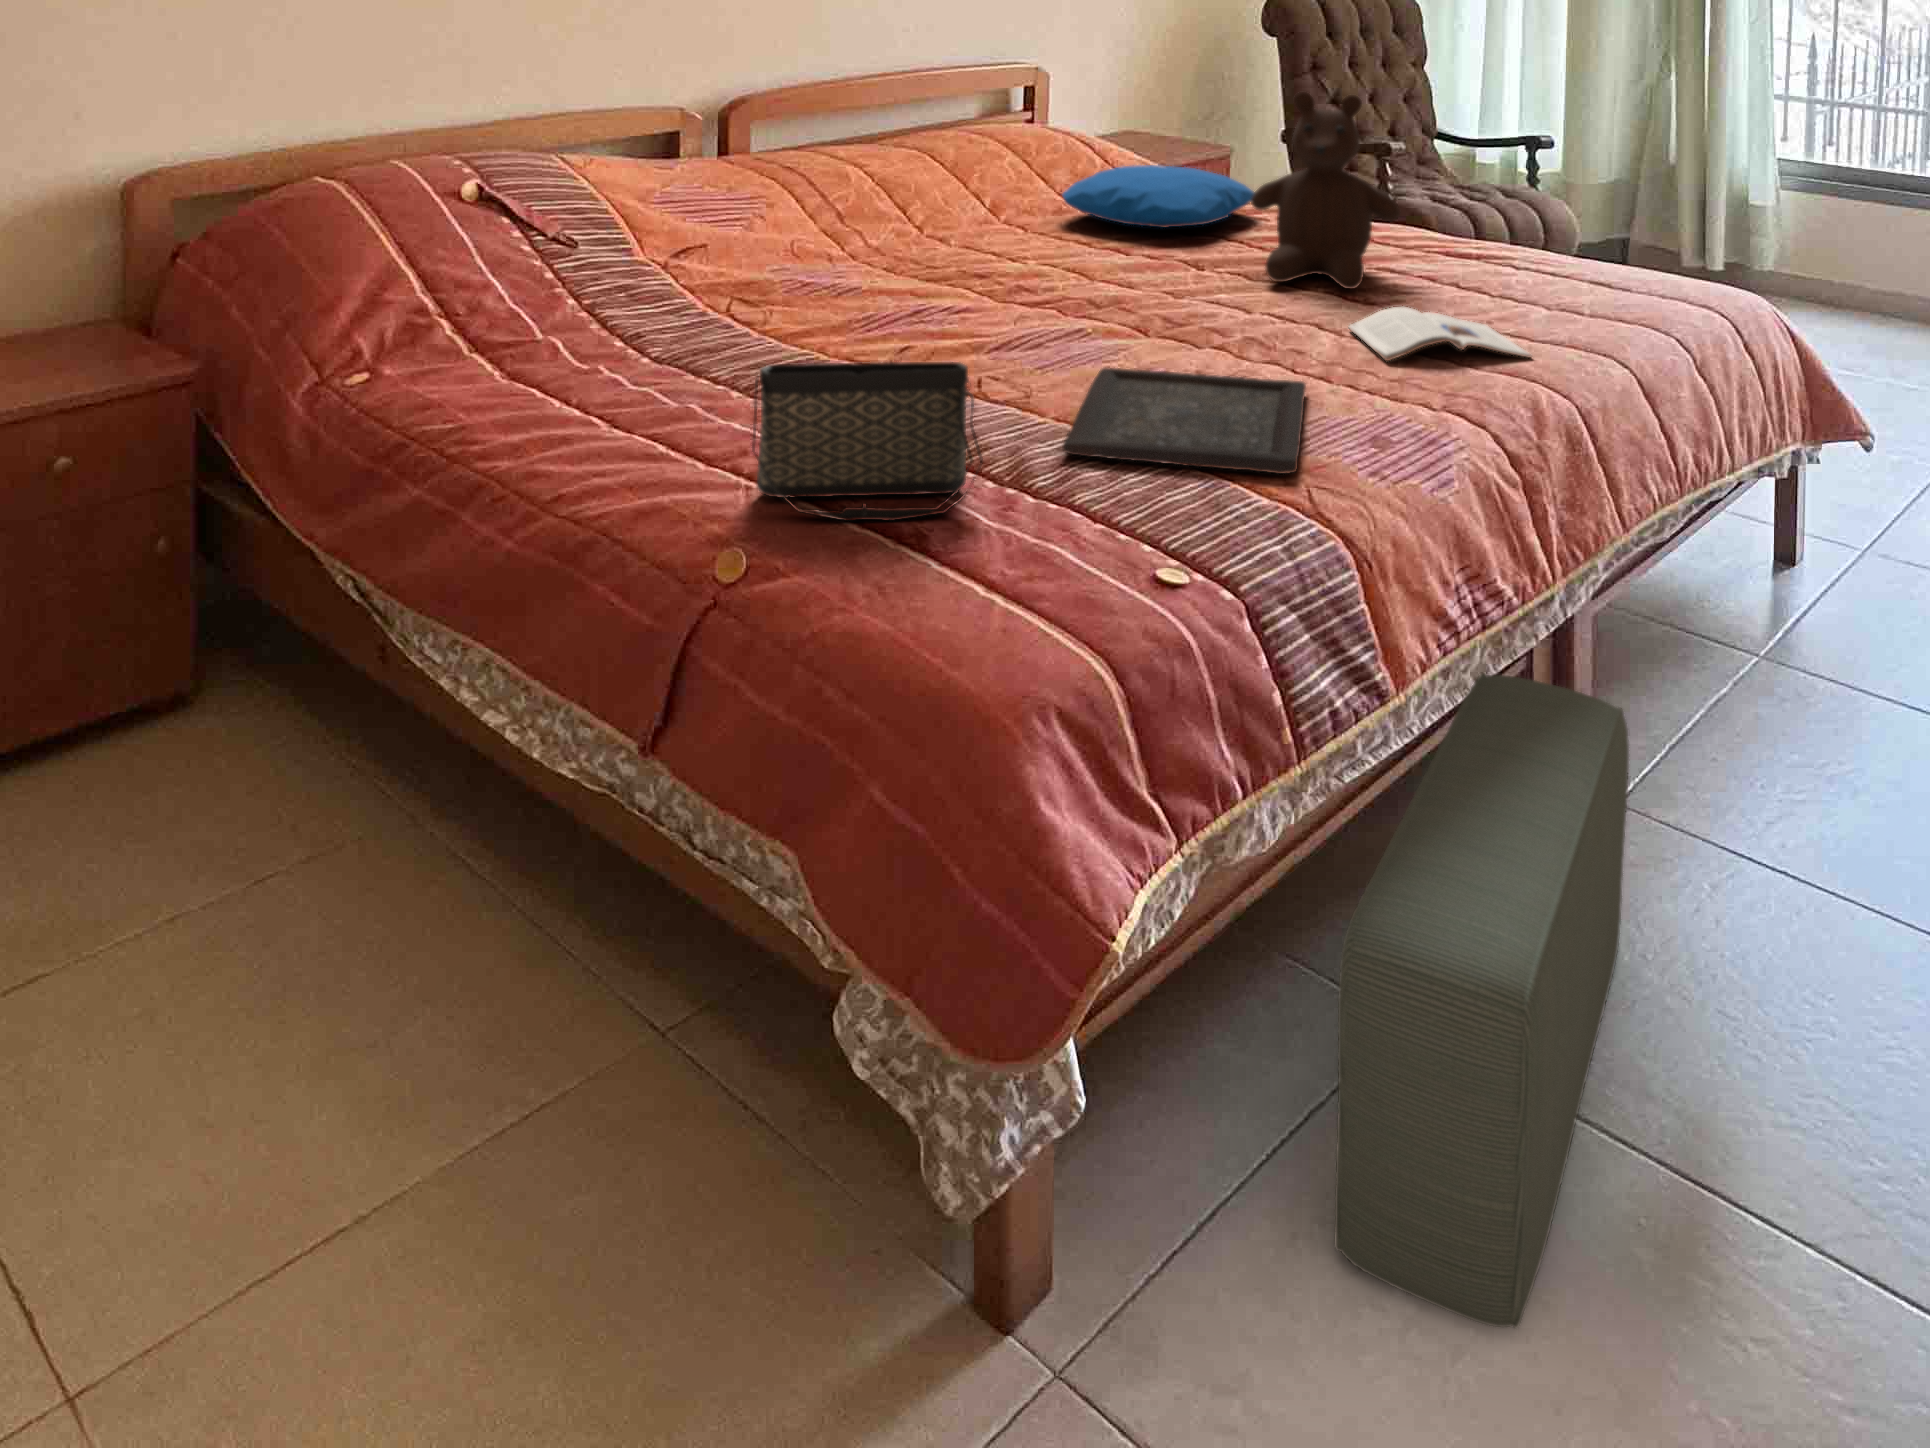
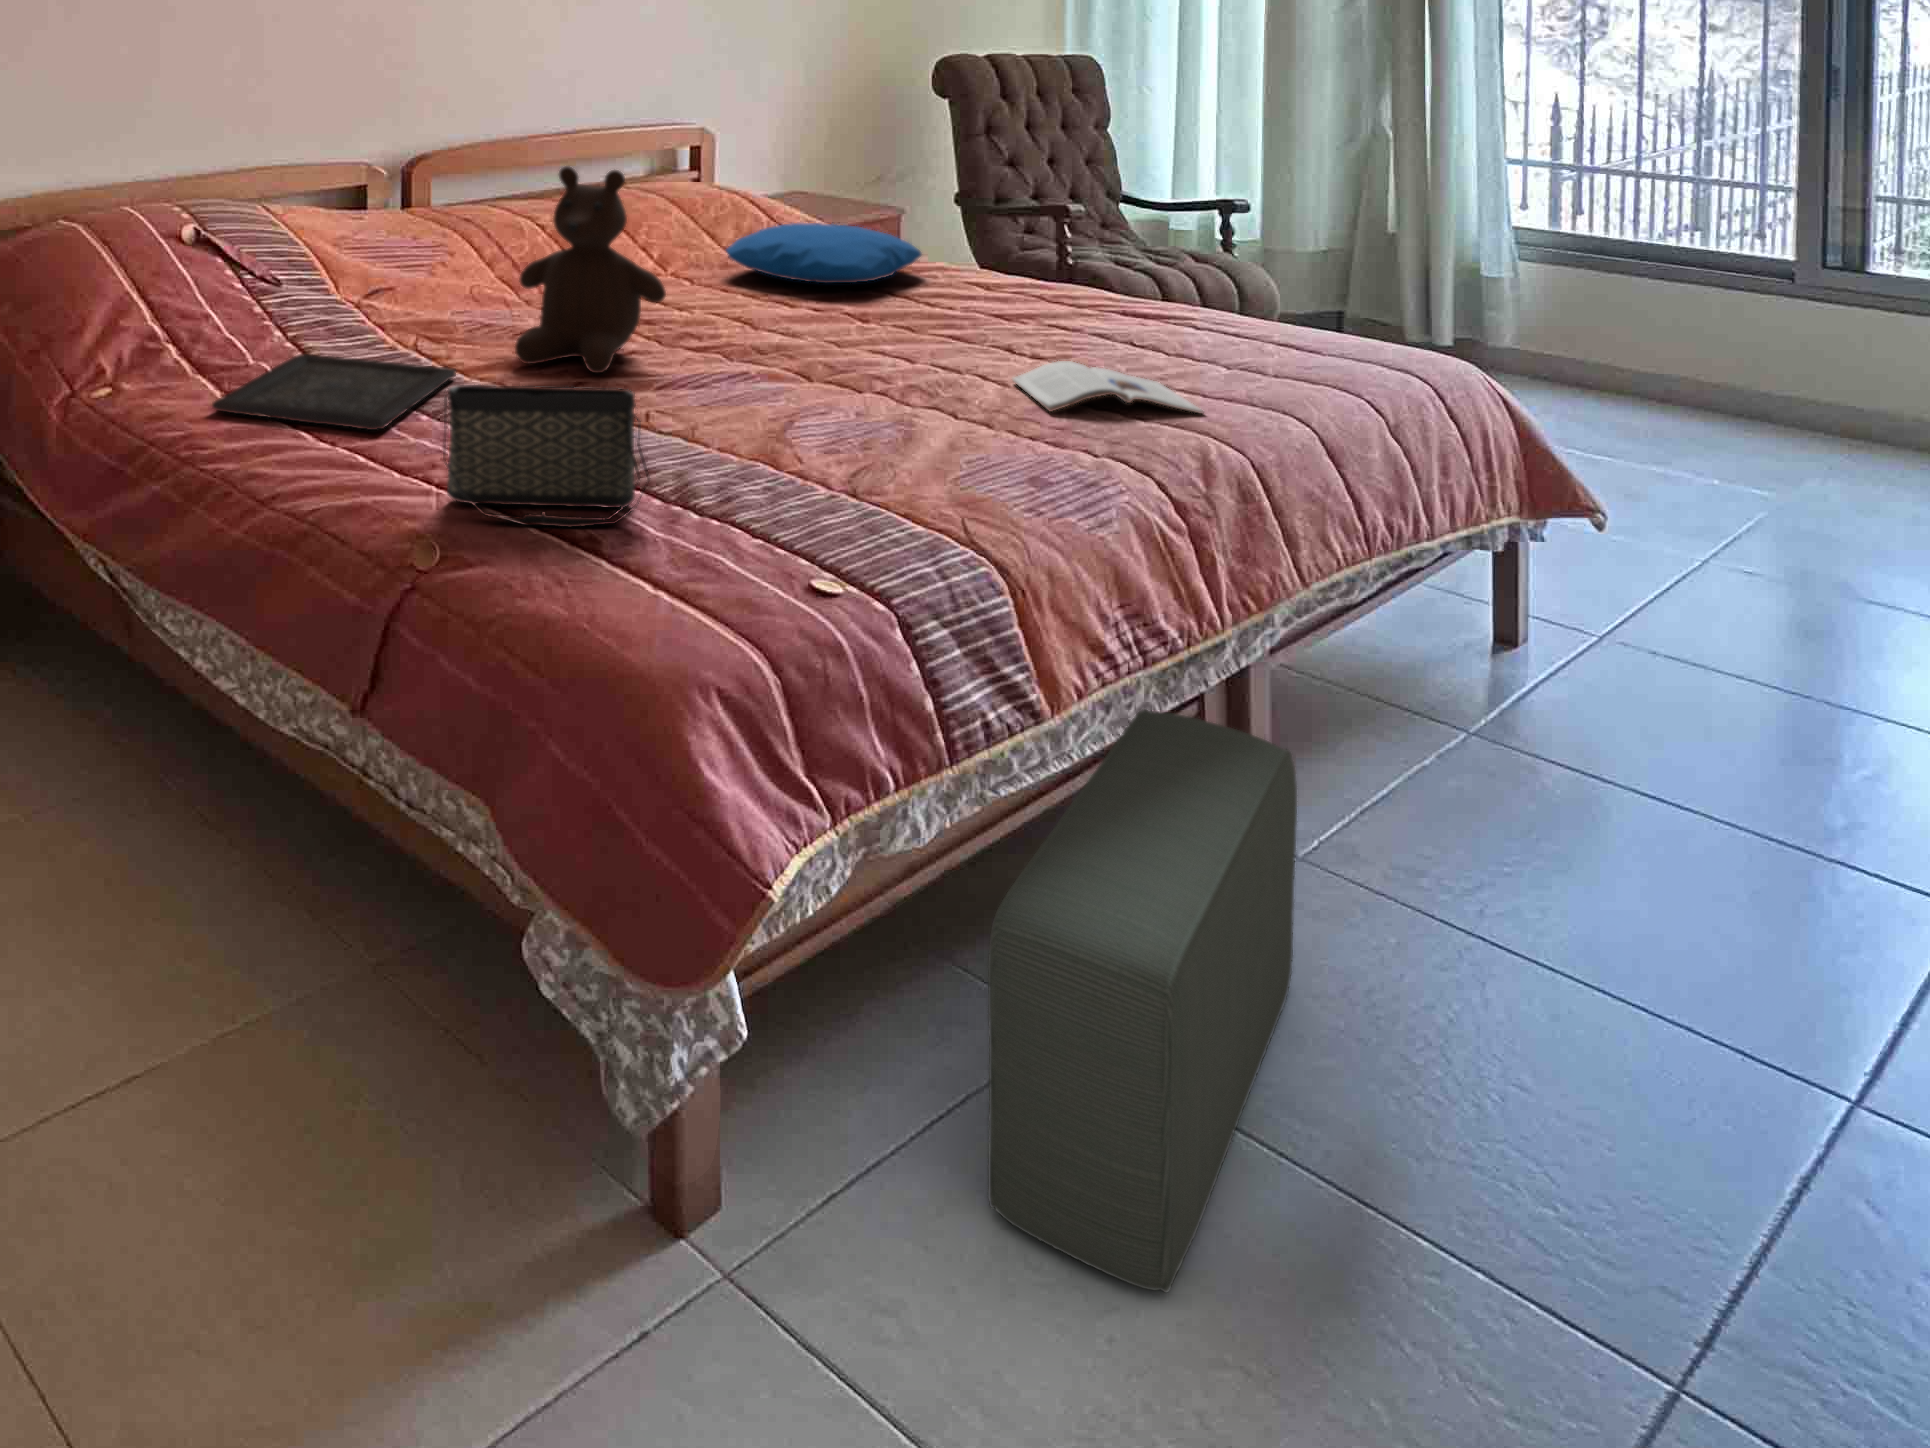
teddy bear: present [1251,92,1400,289] -> present [515,166,666,373]
tray: present [1062,367,1306,474] -> present [212,354,456,430]

